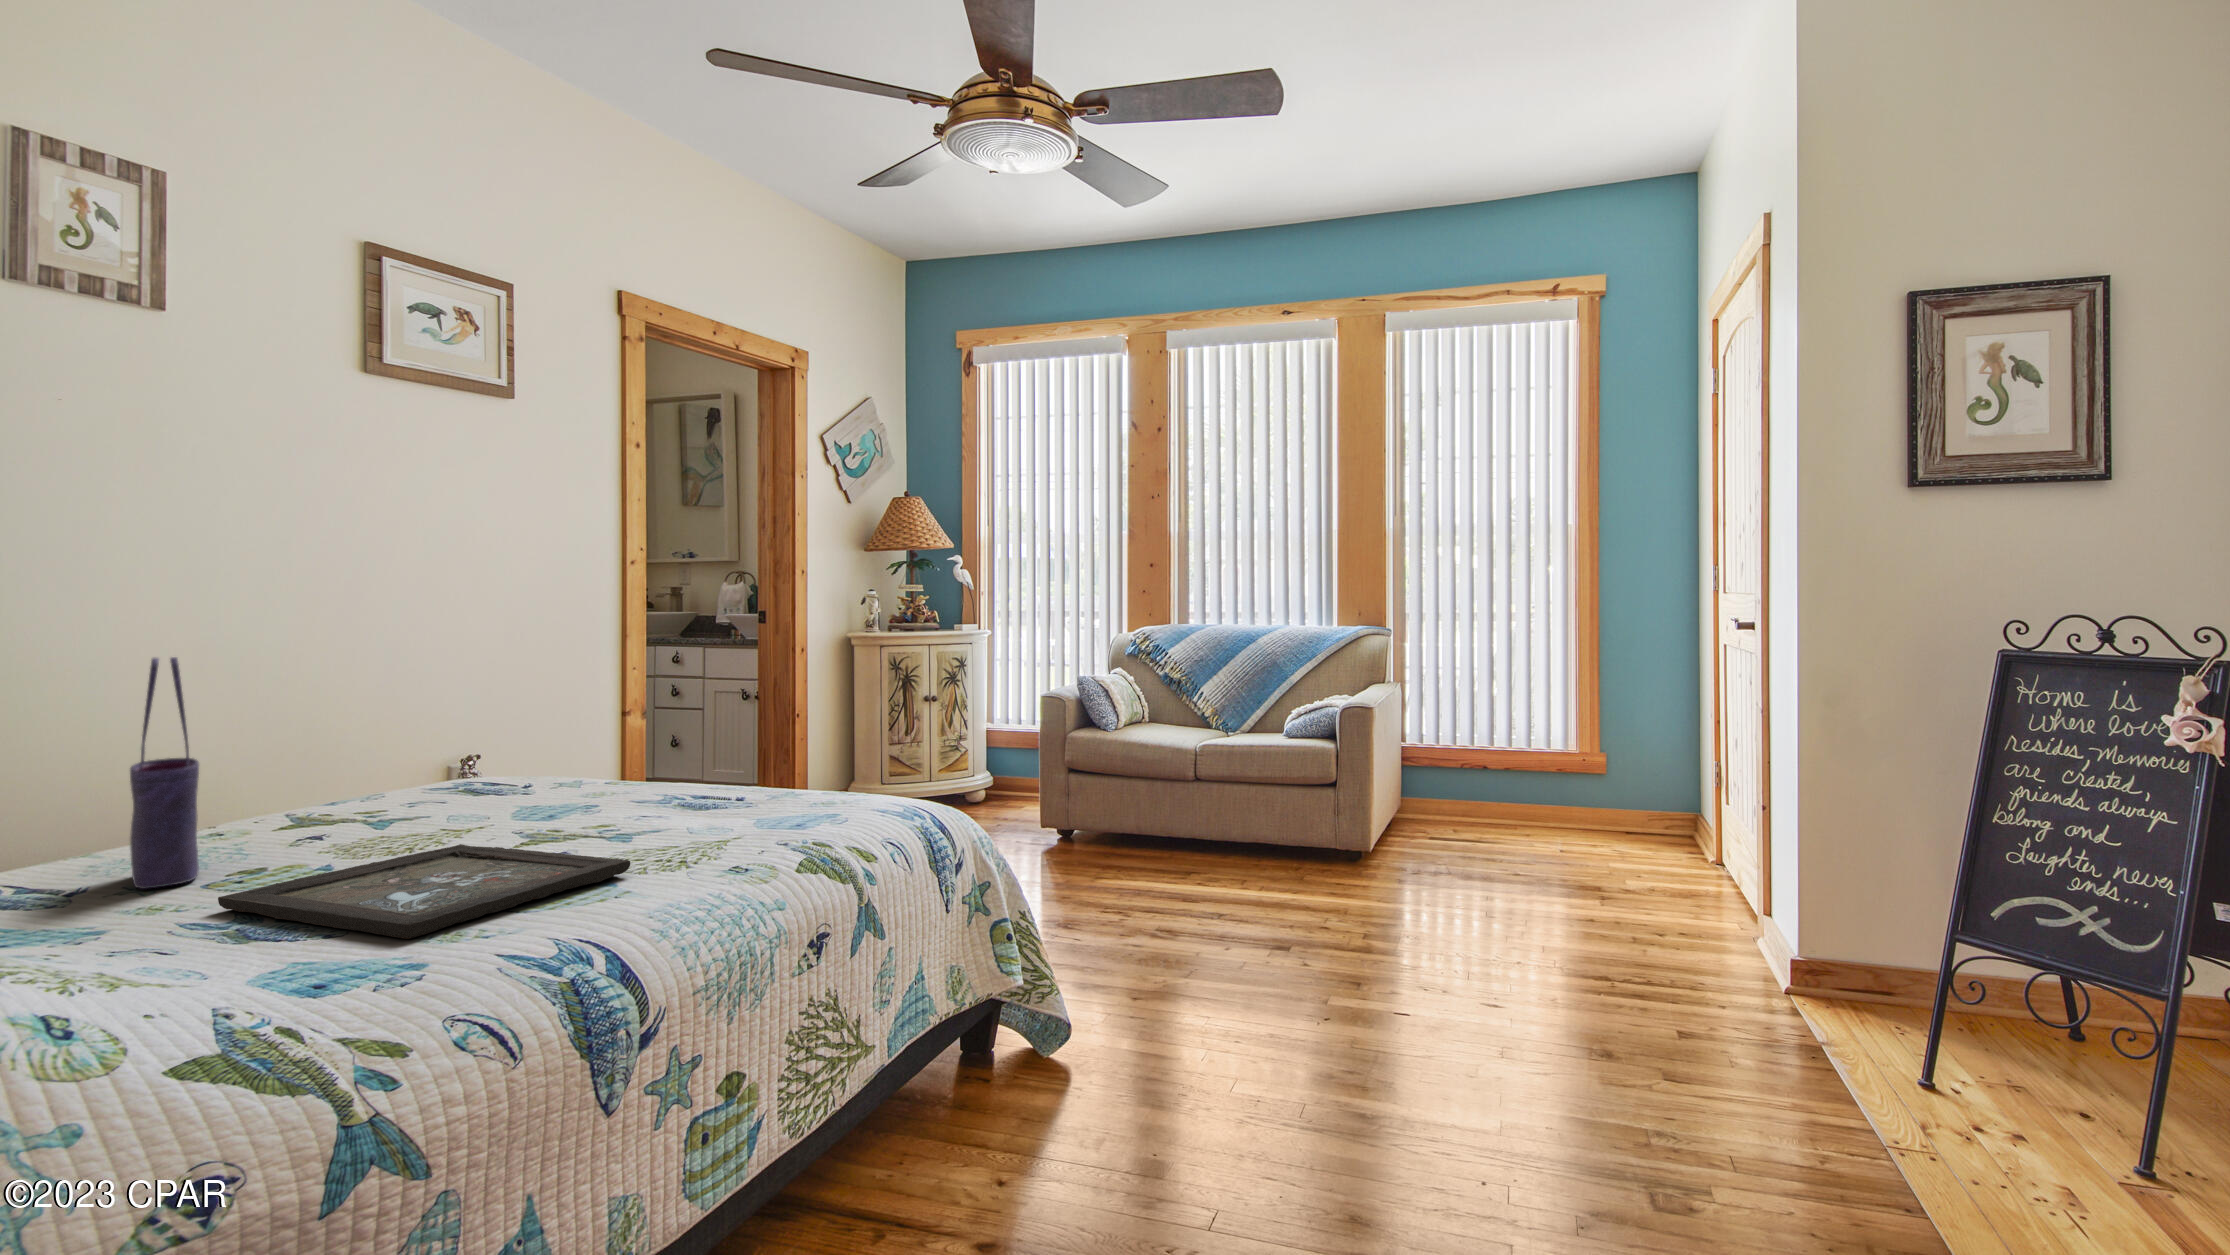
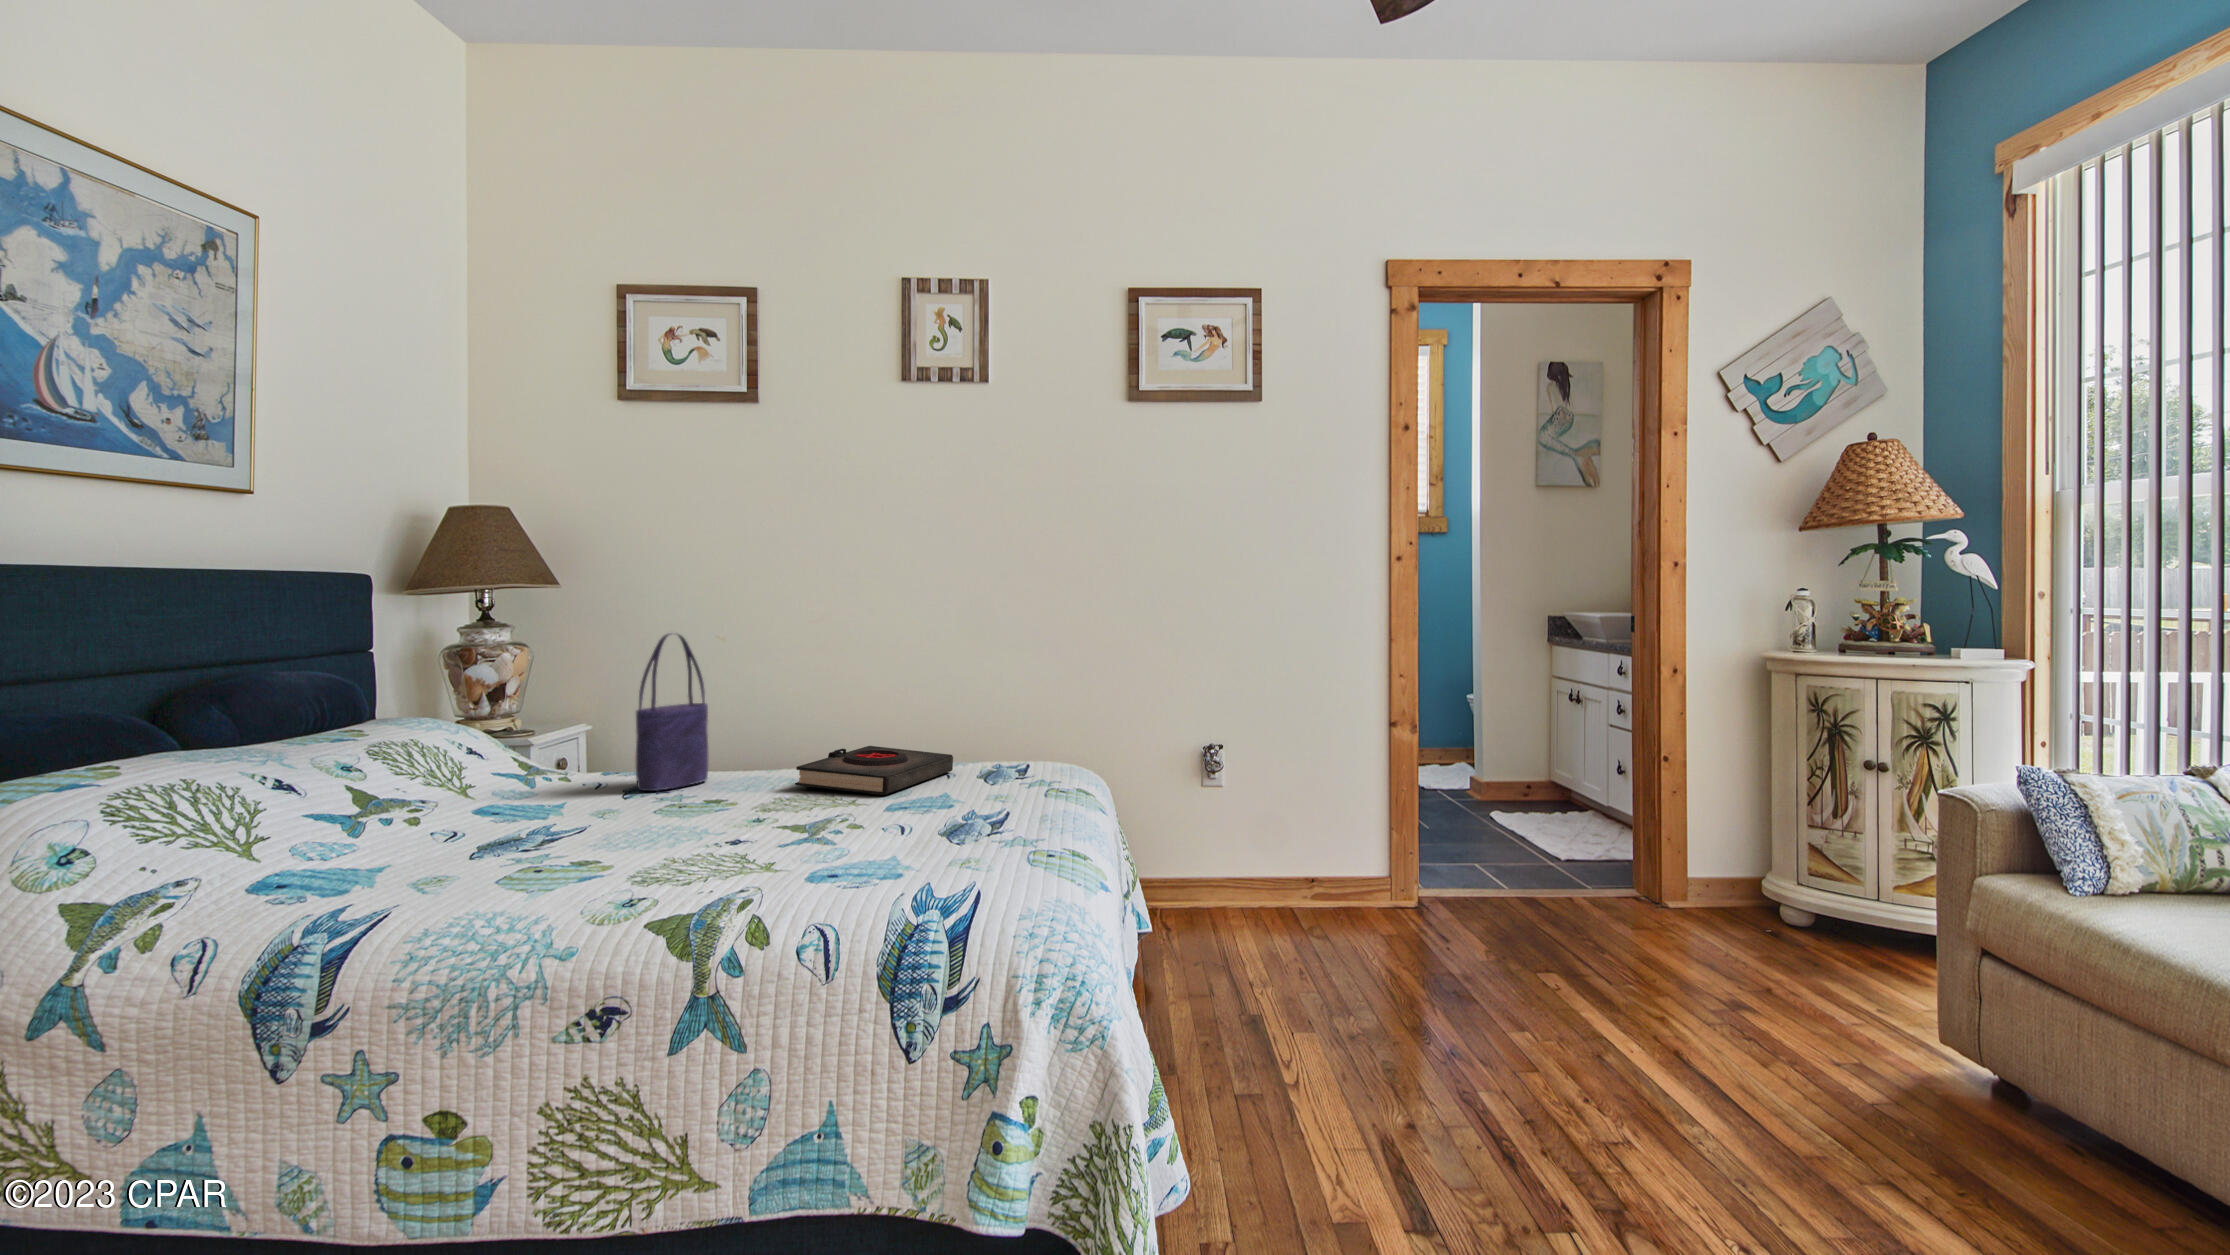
book: none [311,782,513,833] -> present [795,746,953,795]
tray: present [218,844,630,939] -> none [397,804,723,869]

